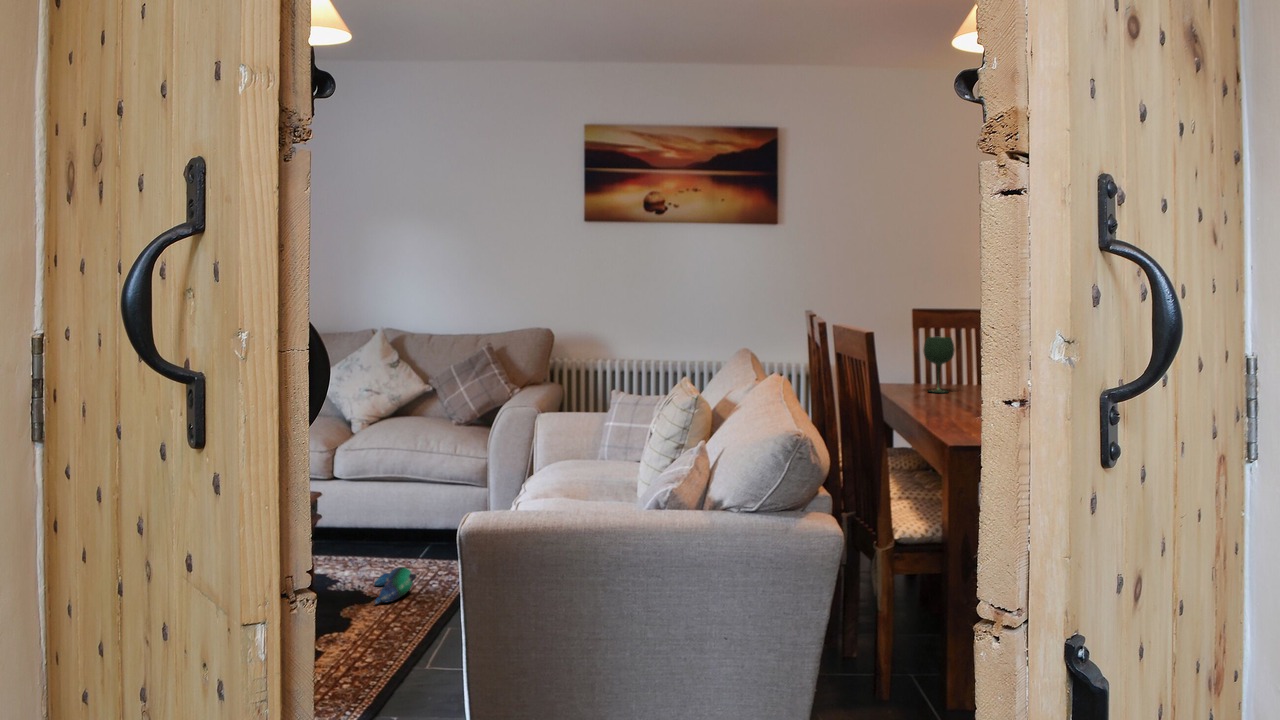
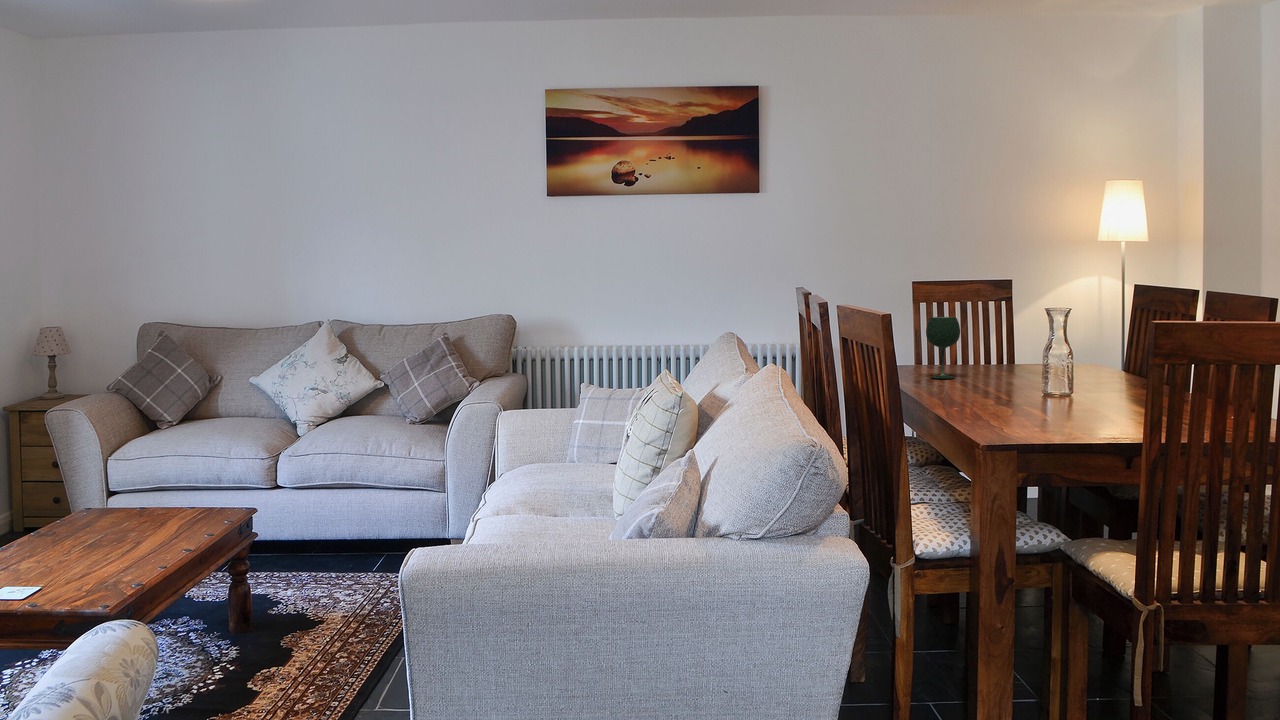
plush toy: present [374,567,417,604] -> none [319,586,367,631]

